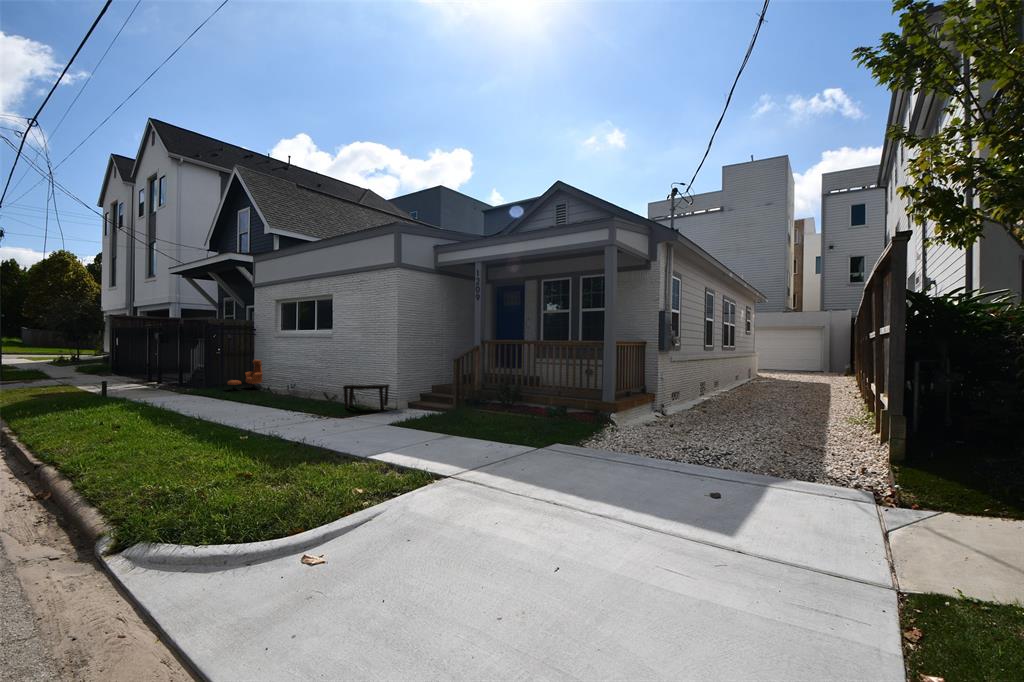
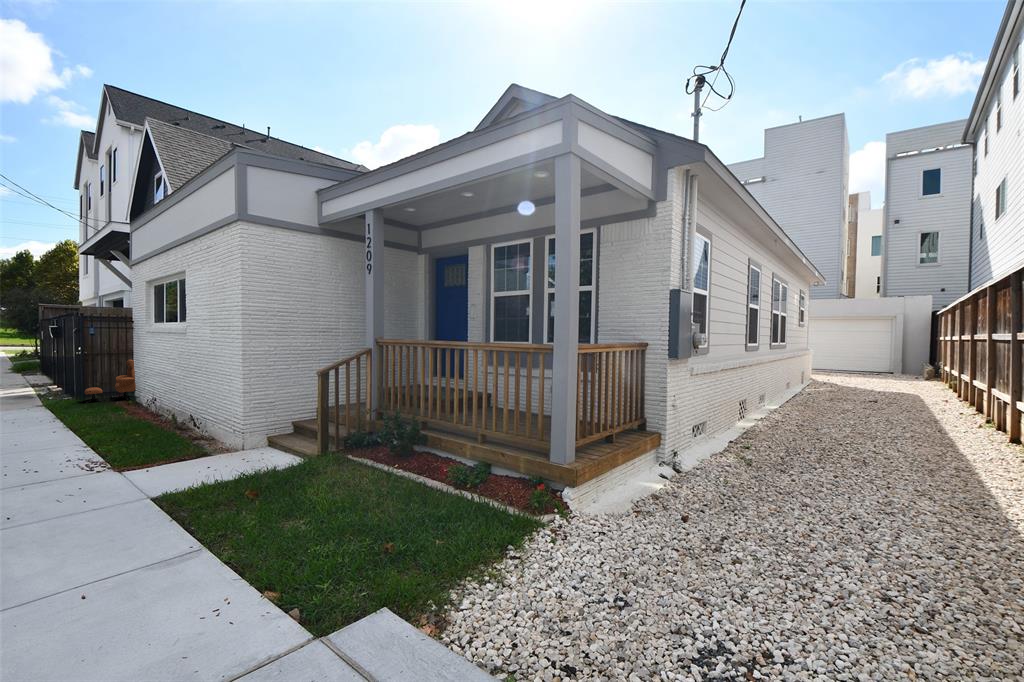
bench: present [343,384,389,409] -> none [151,408,231,451]

